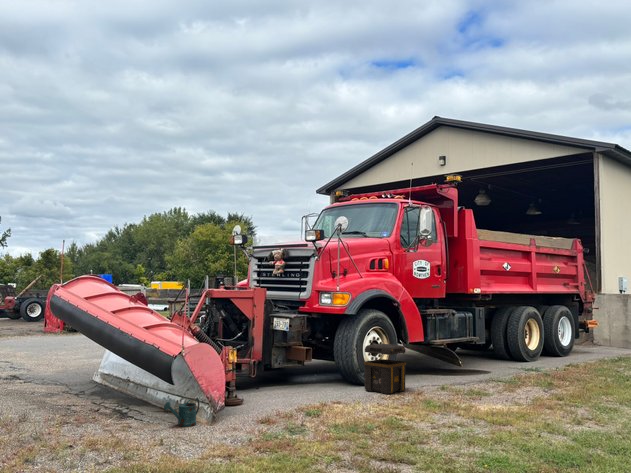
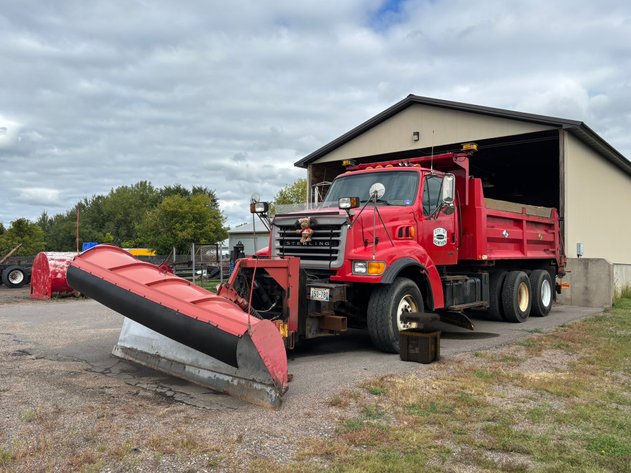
watering can: present [164,398,200,427] -> none [224,379,258,412]

